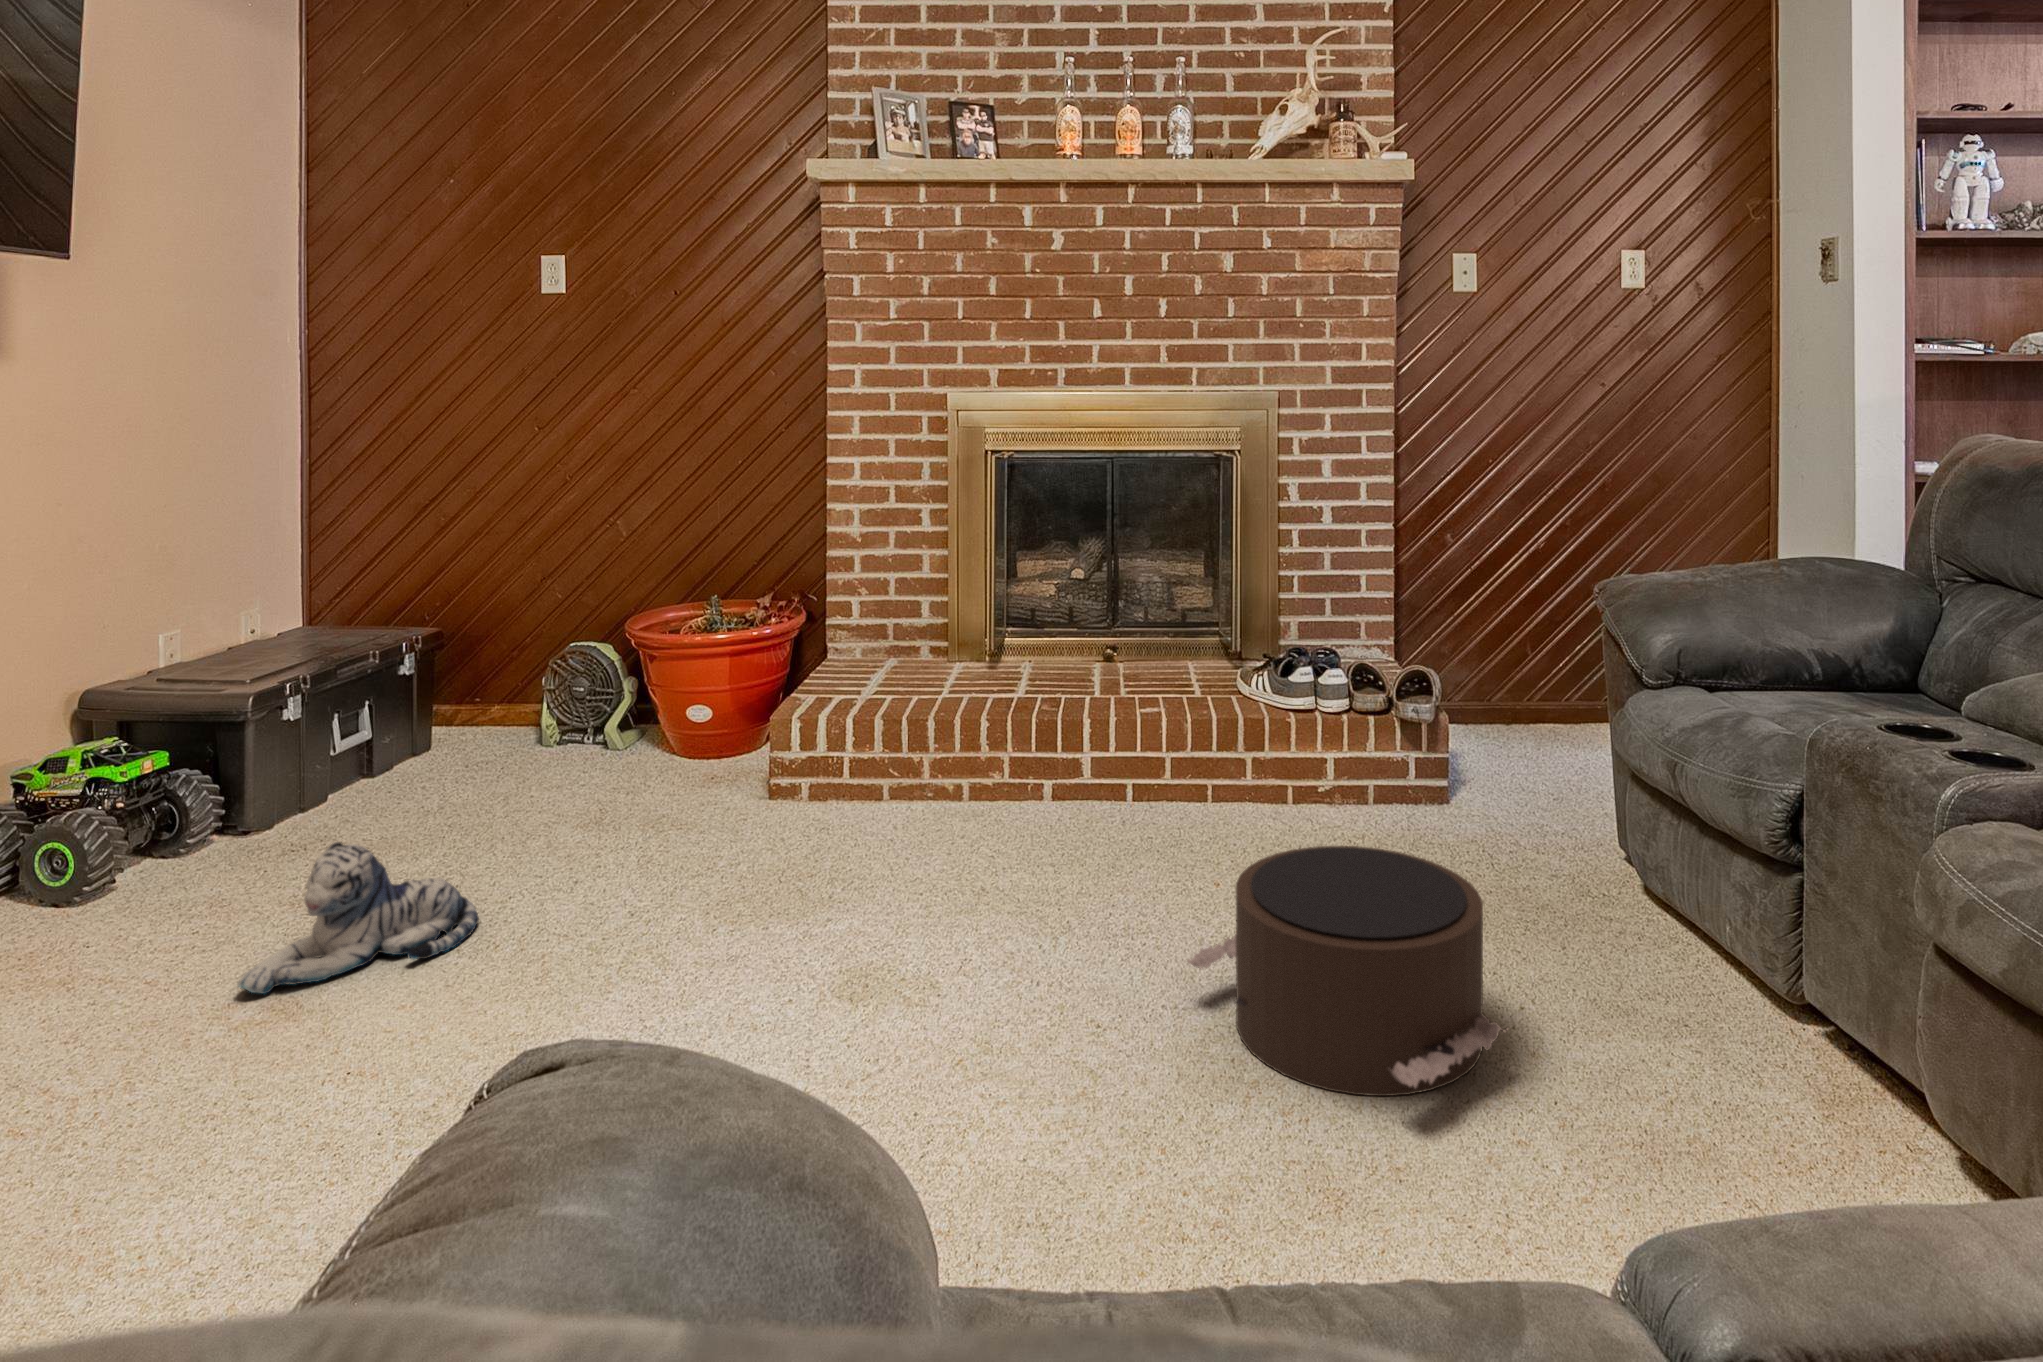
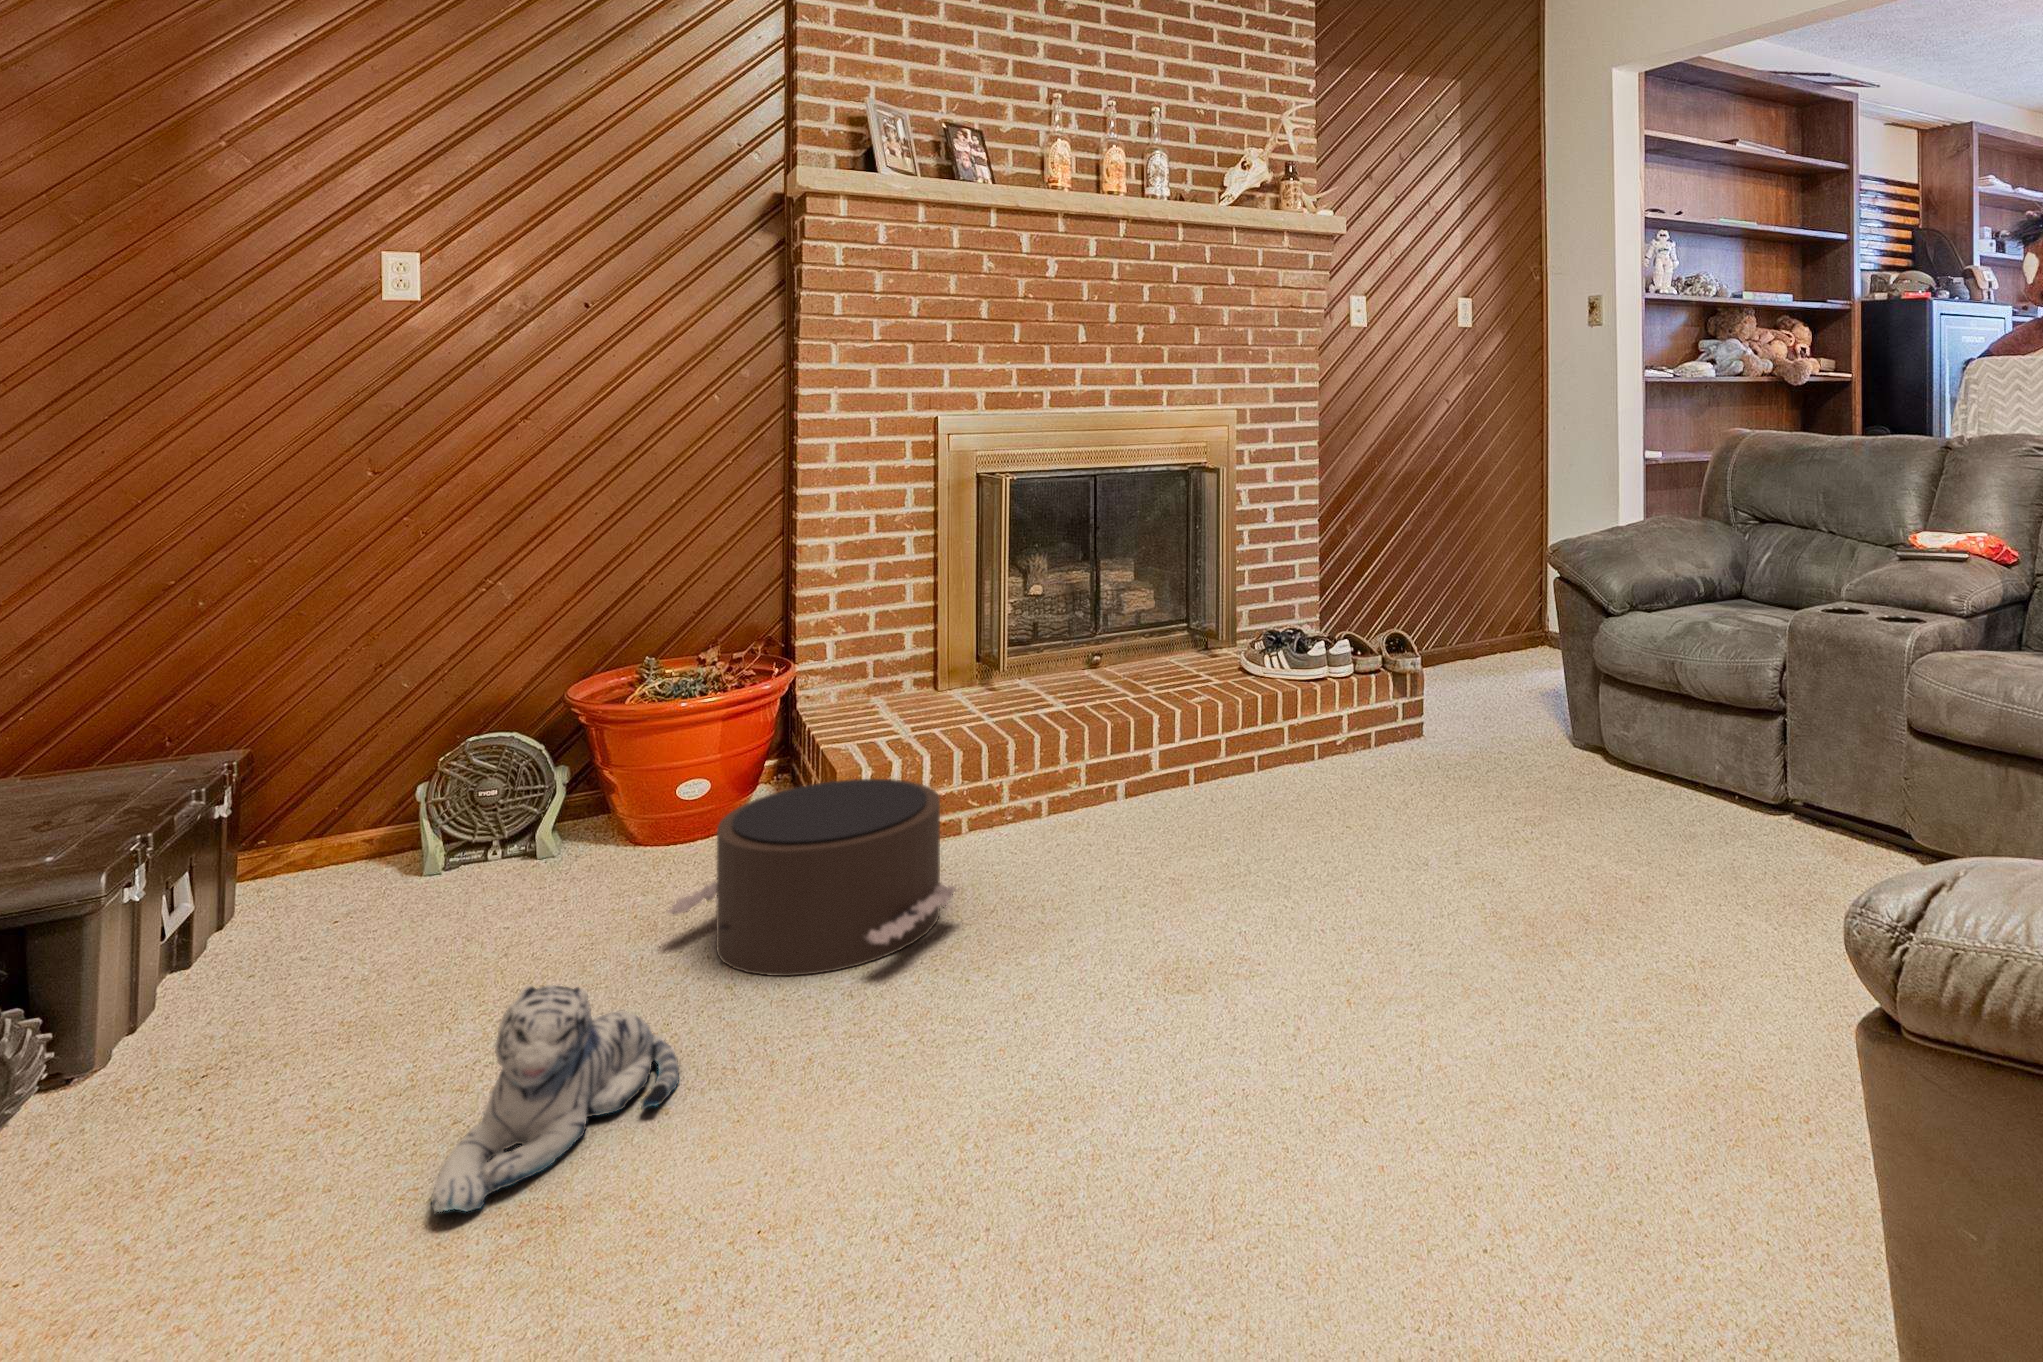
pouf: present [1188,846,1508,1096] -> present [667,779,956,976]

